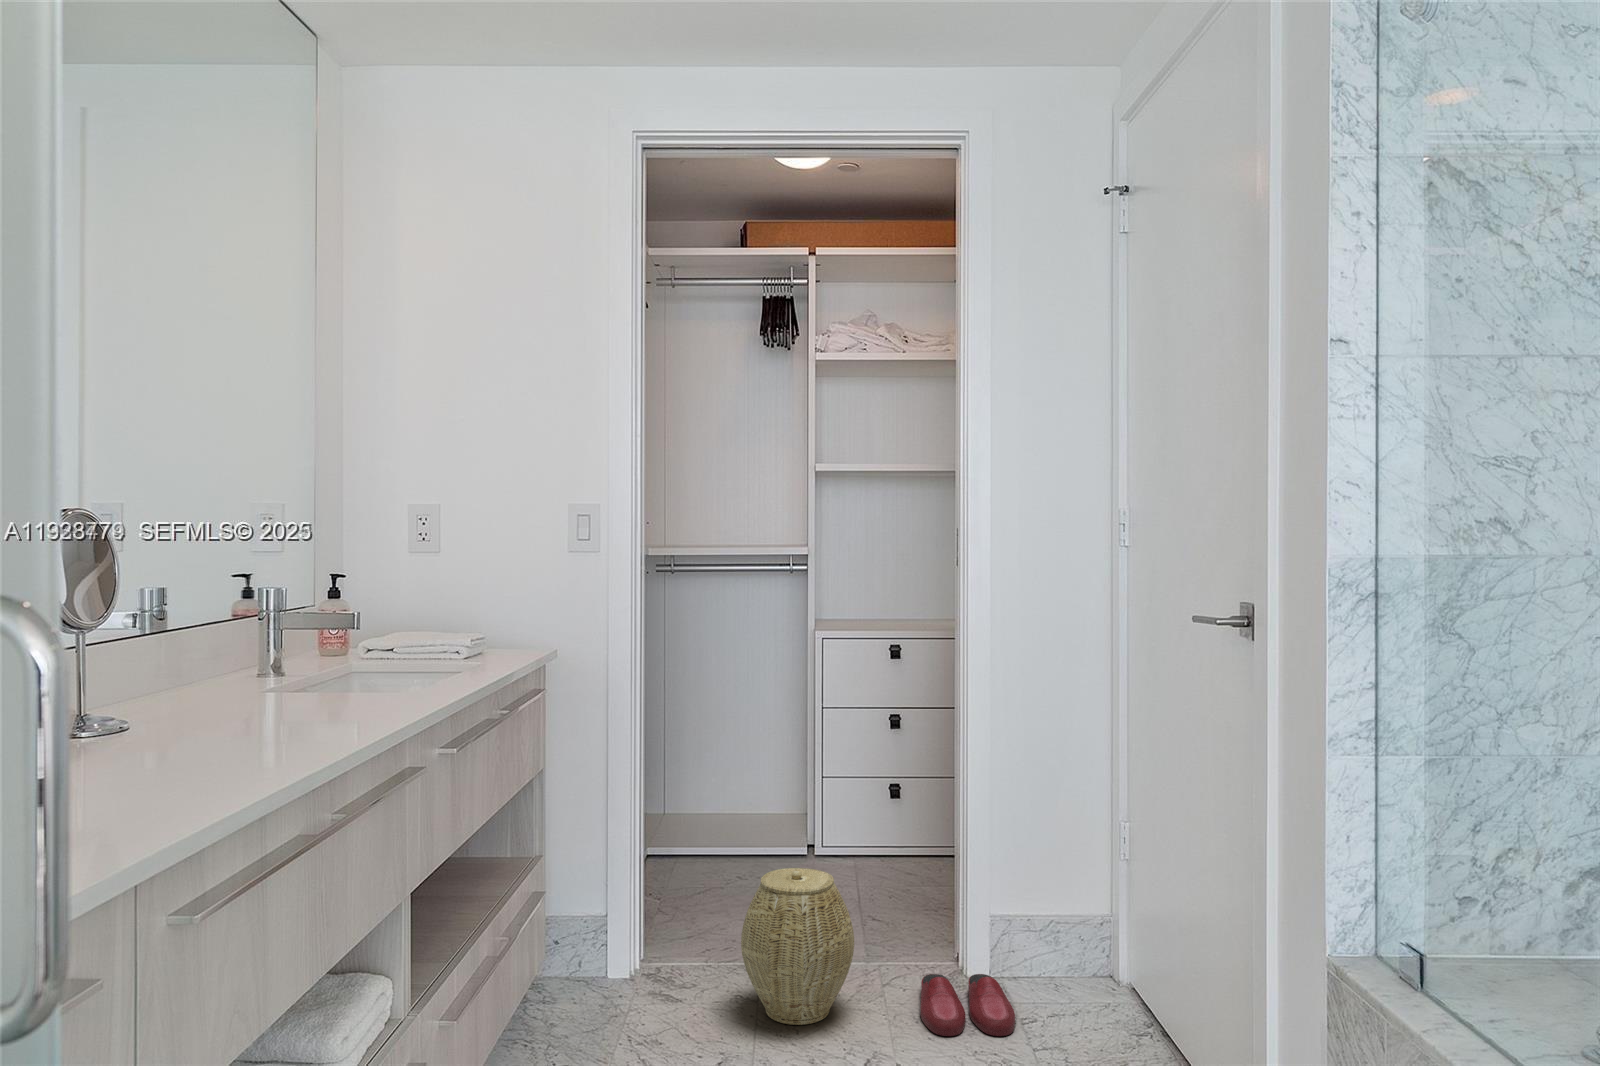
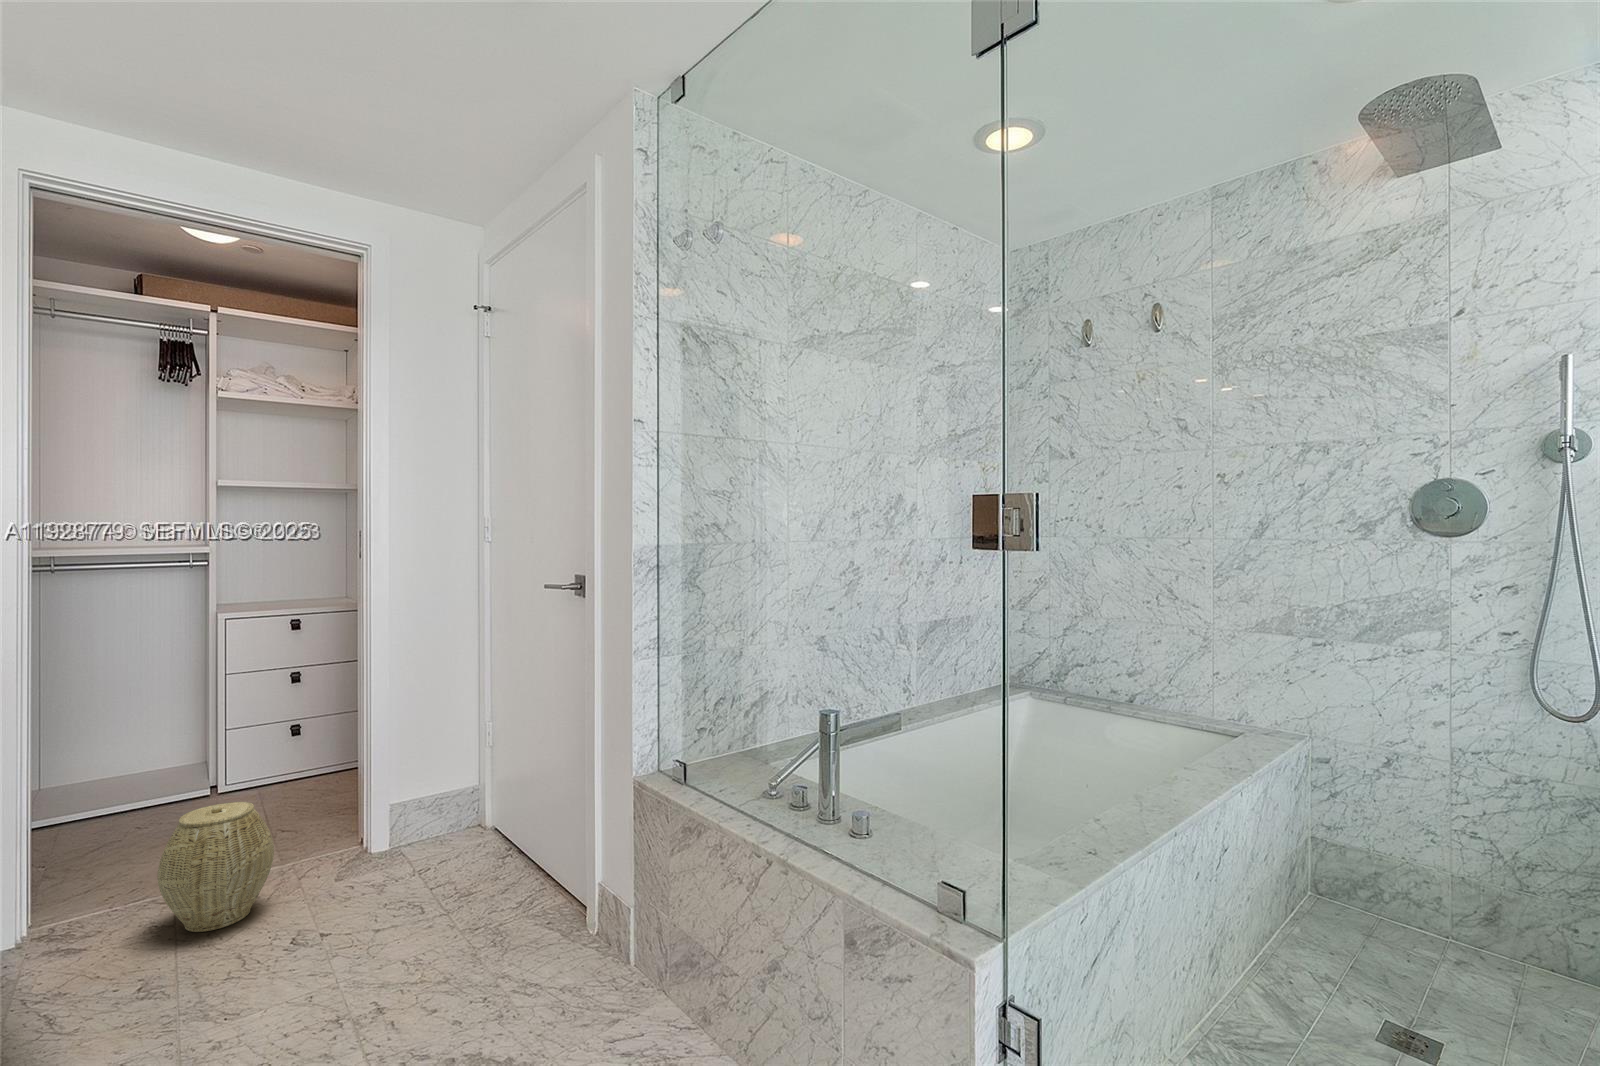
slippers: present [920,974,1015,1036] -> none [334,848,412,898]

